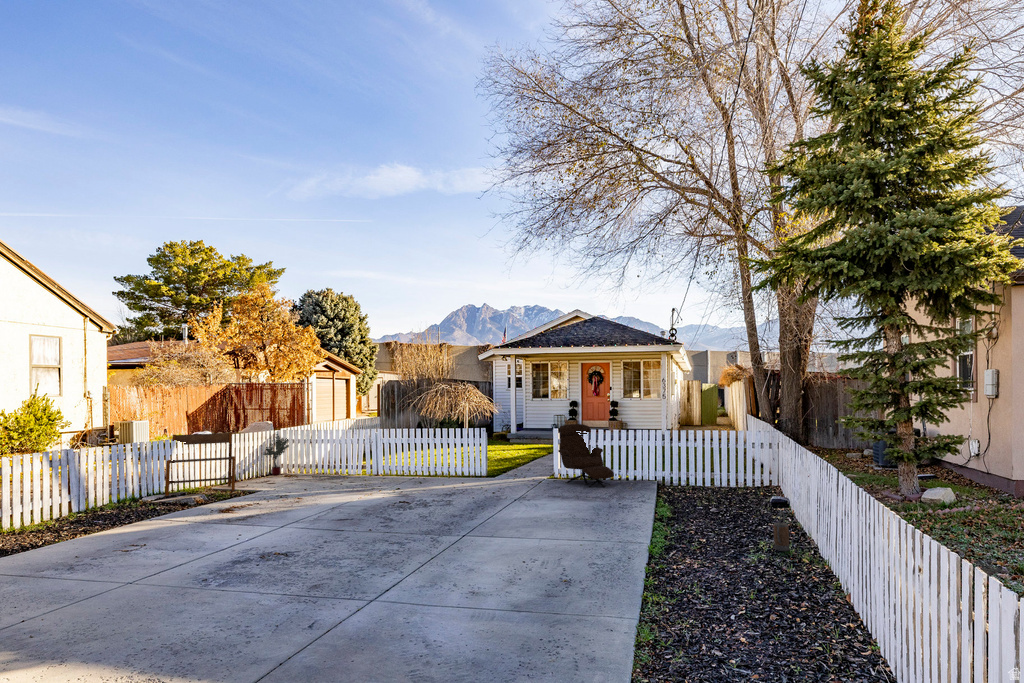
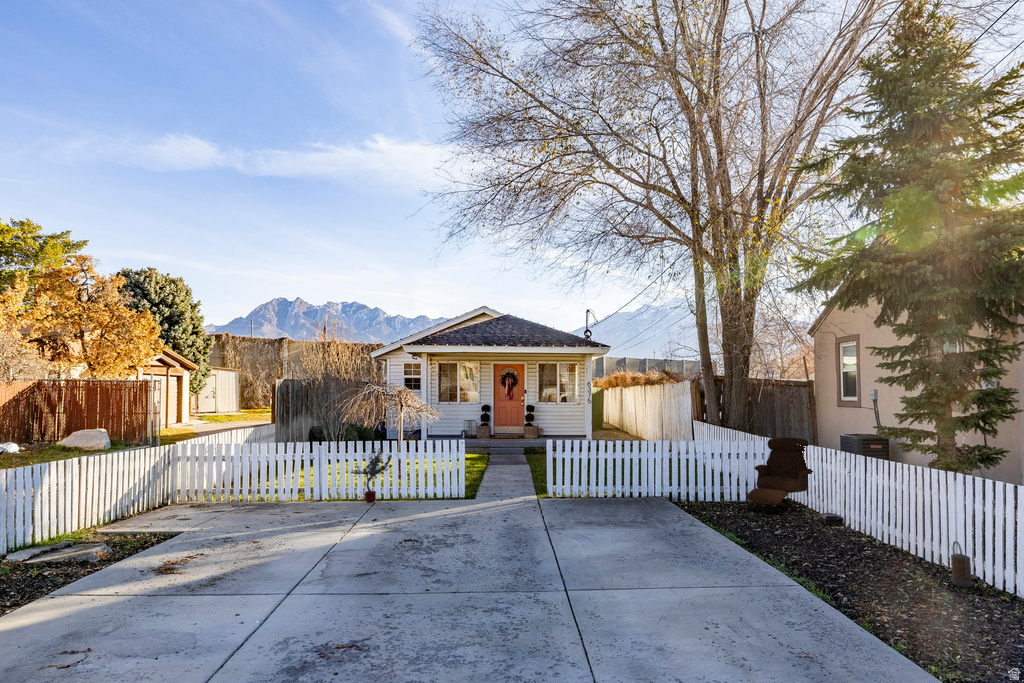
lounge chair: present [558,424,614,487] -> present [748,437,813,515]
bench: present [165,432,235,496] -> none [28,451,144,552]
potted tree: present [263,434,289,475] -> present [351,448,392,502]

